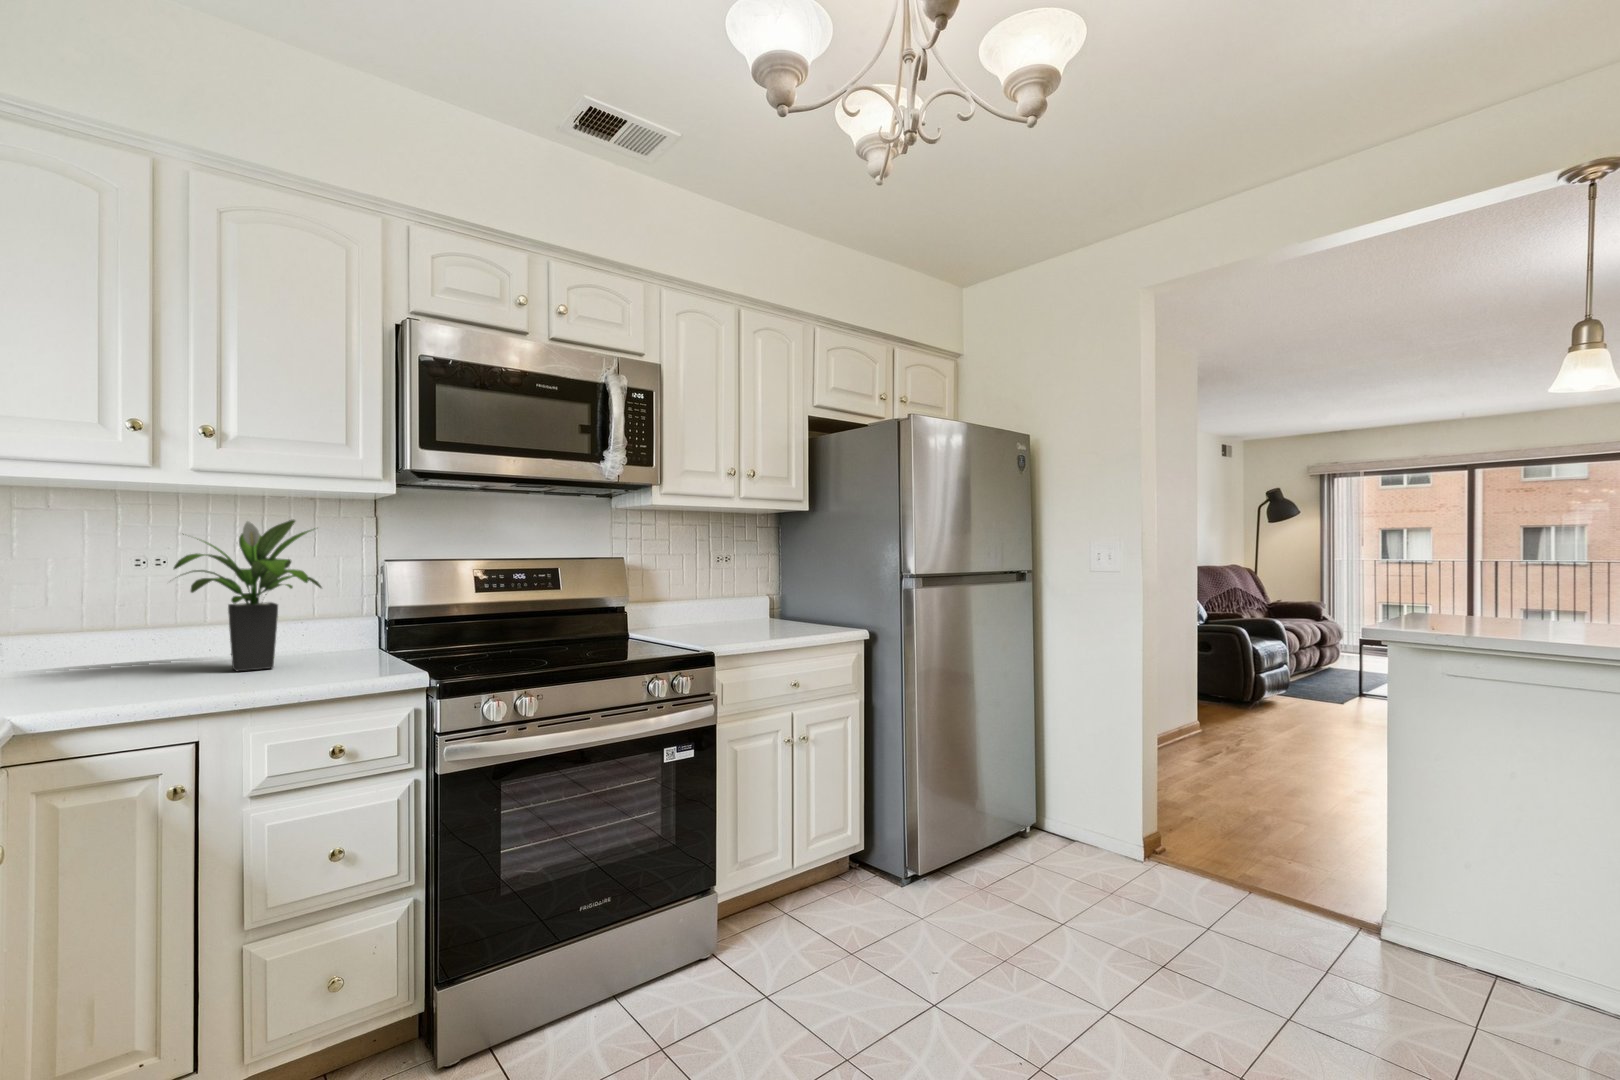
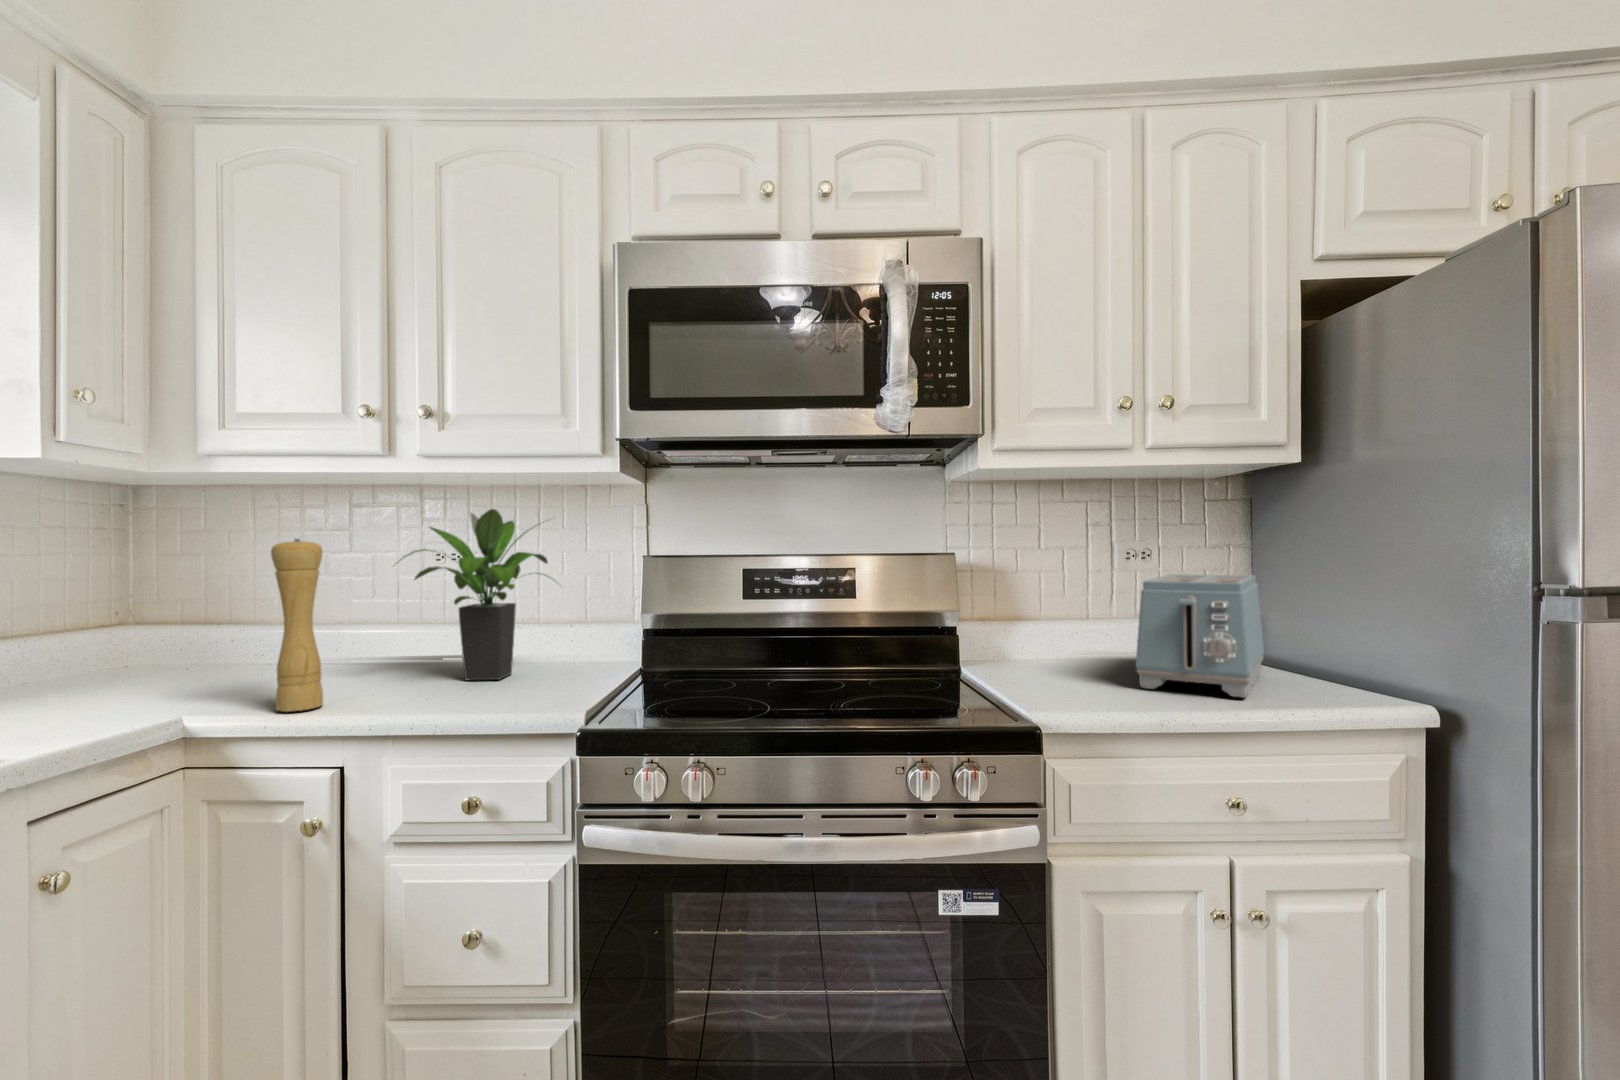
pepper mill: none [97,542,149,701] -> present [271,539,323,712]
toaster: none [737,572,795,635] -> present [1136,574,1264,697]

